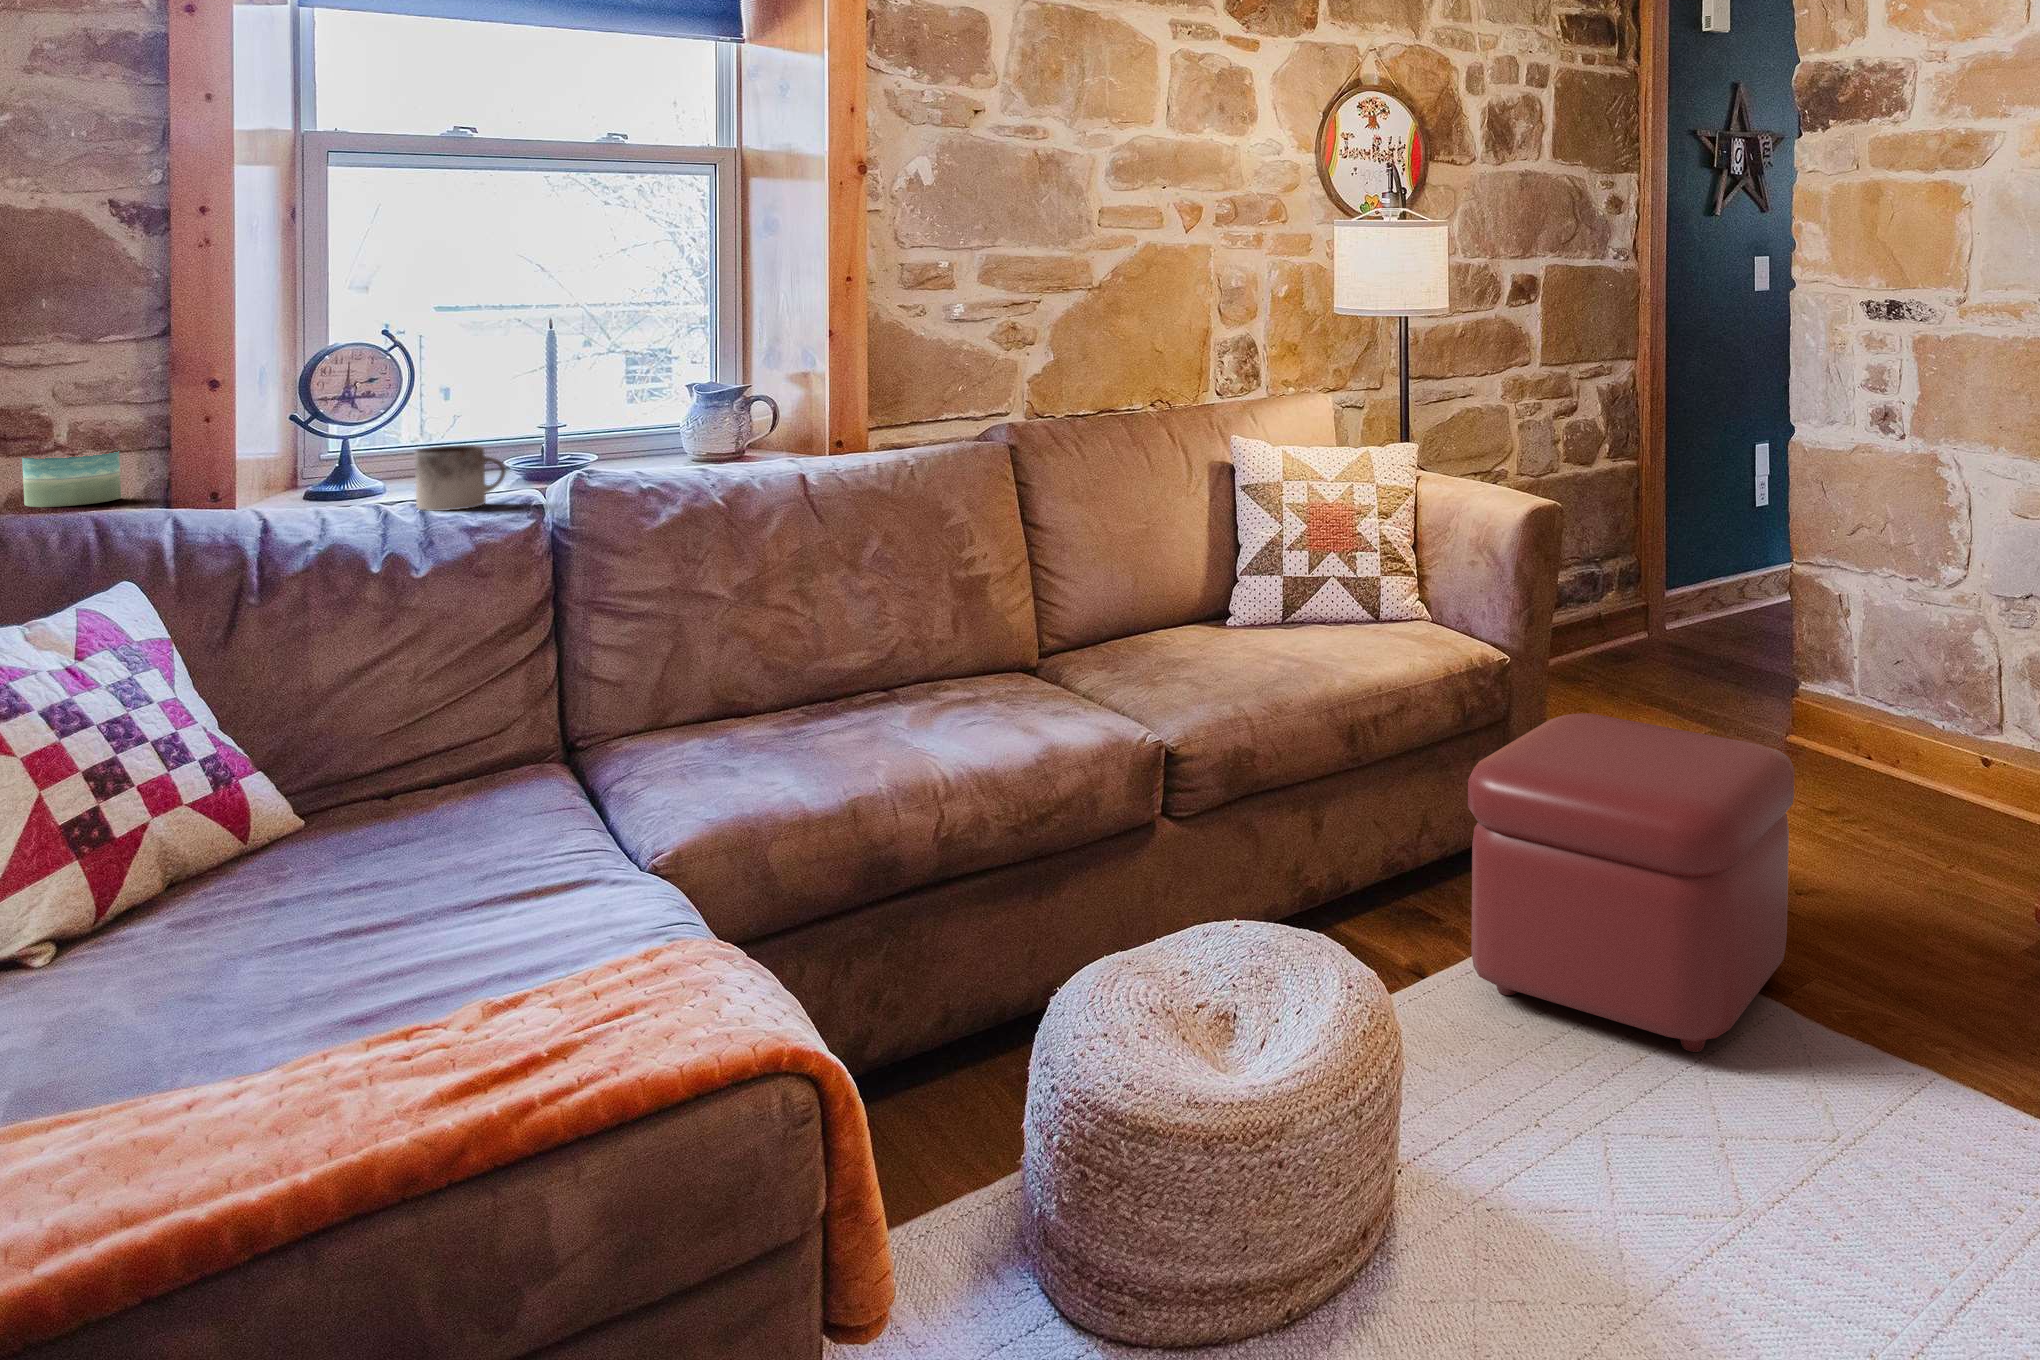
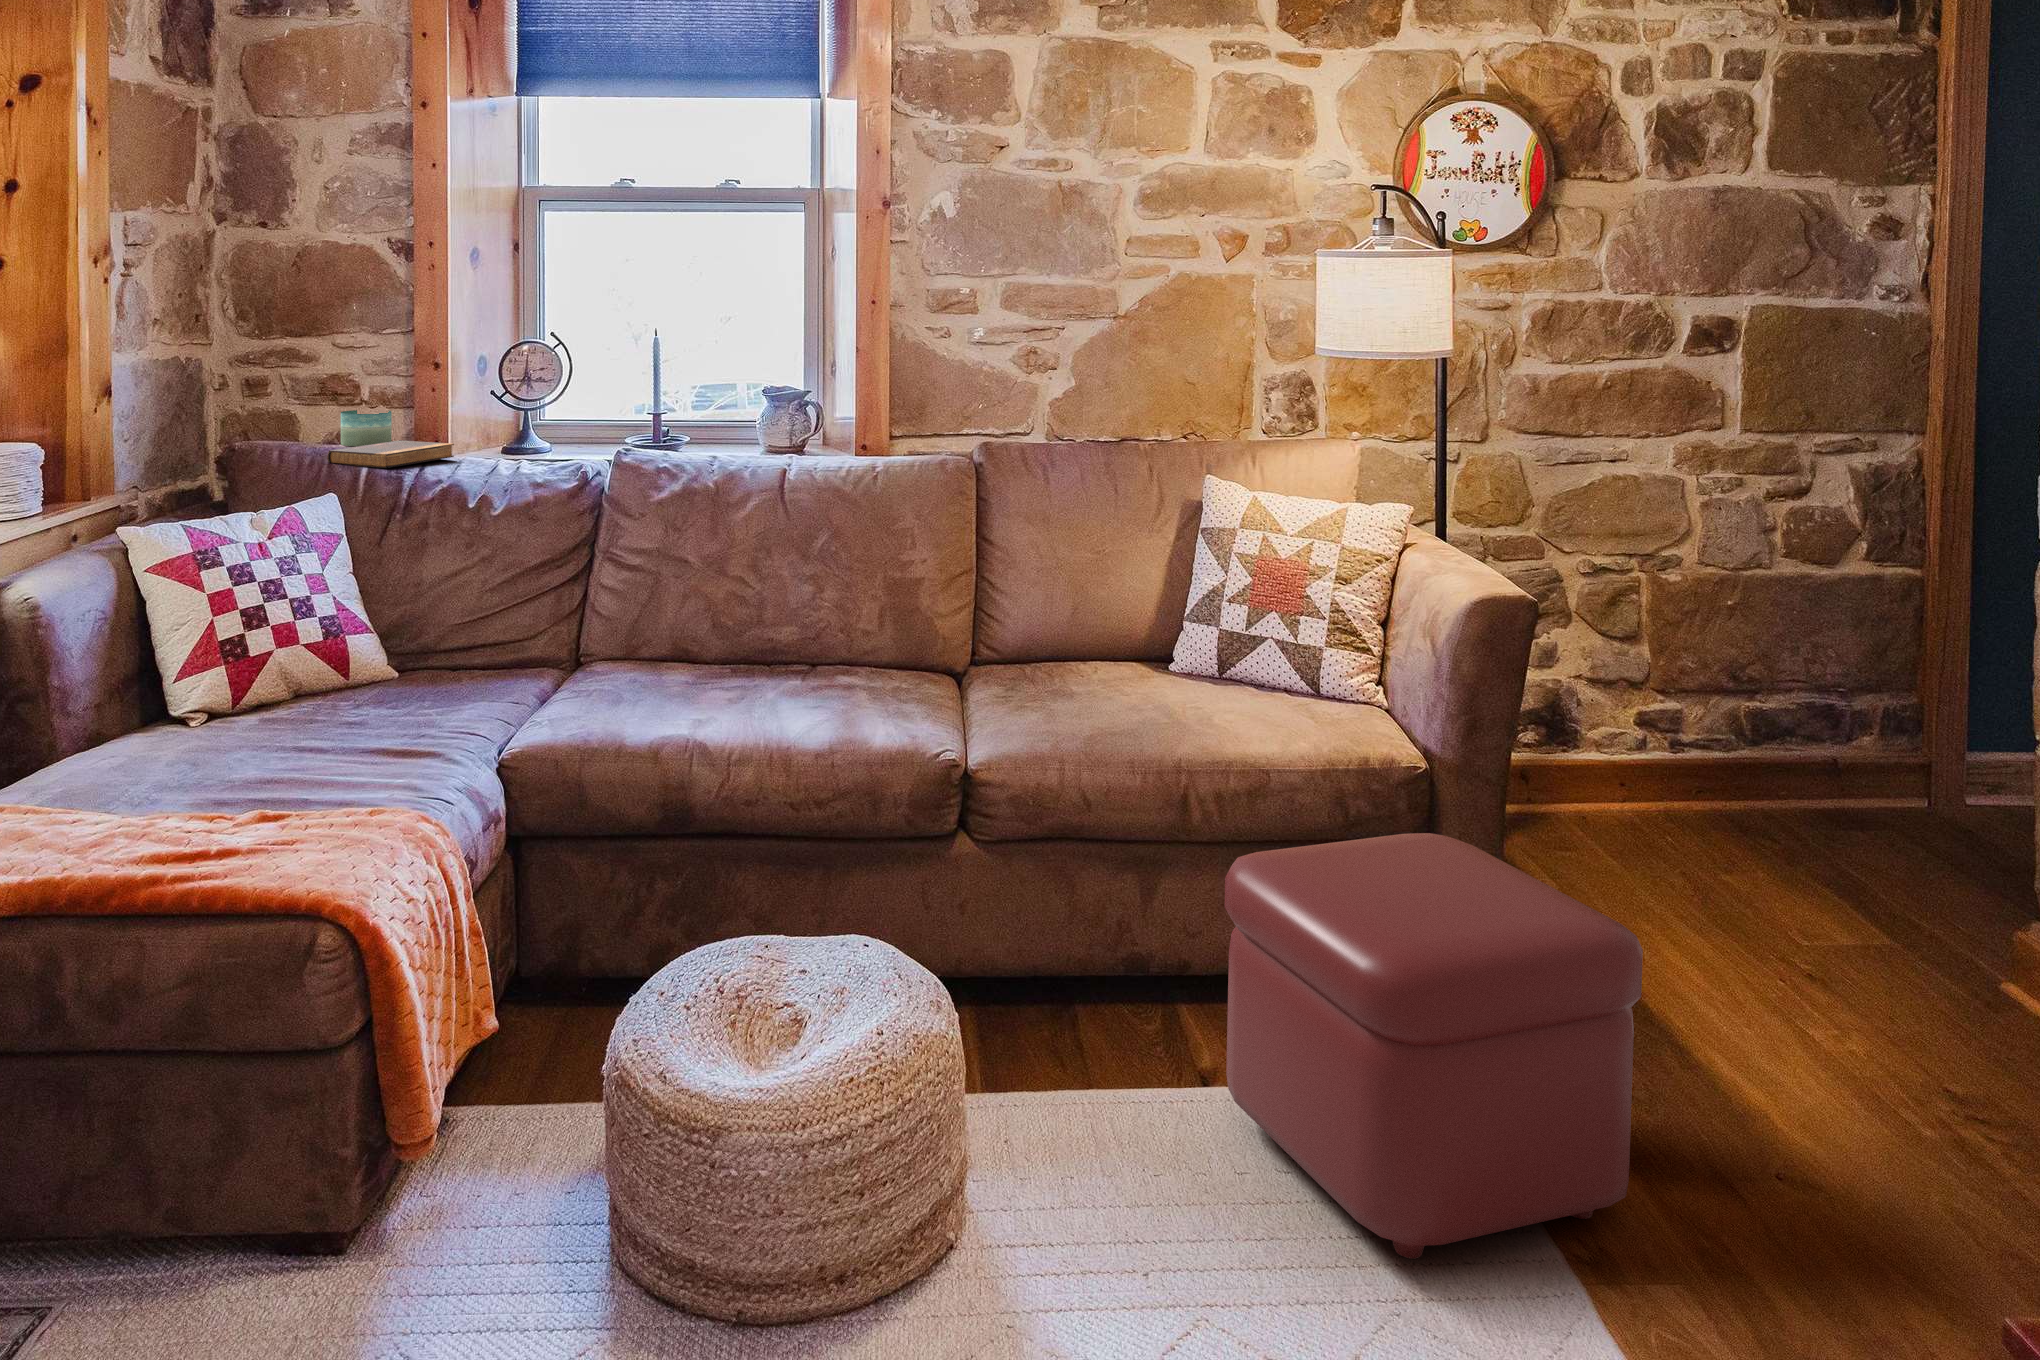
mug: present [415,445,506,511] -> none [513,424,574,472]
book: none [99,485,293,534] -> present [327,440,454,468]

